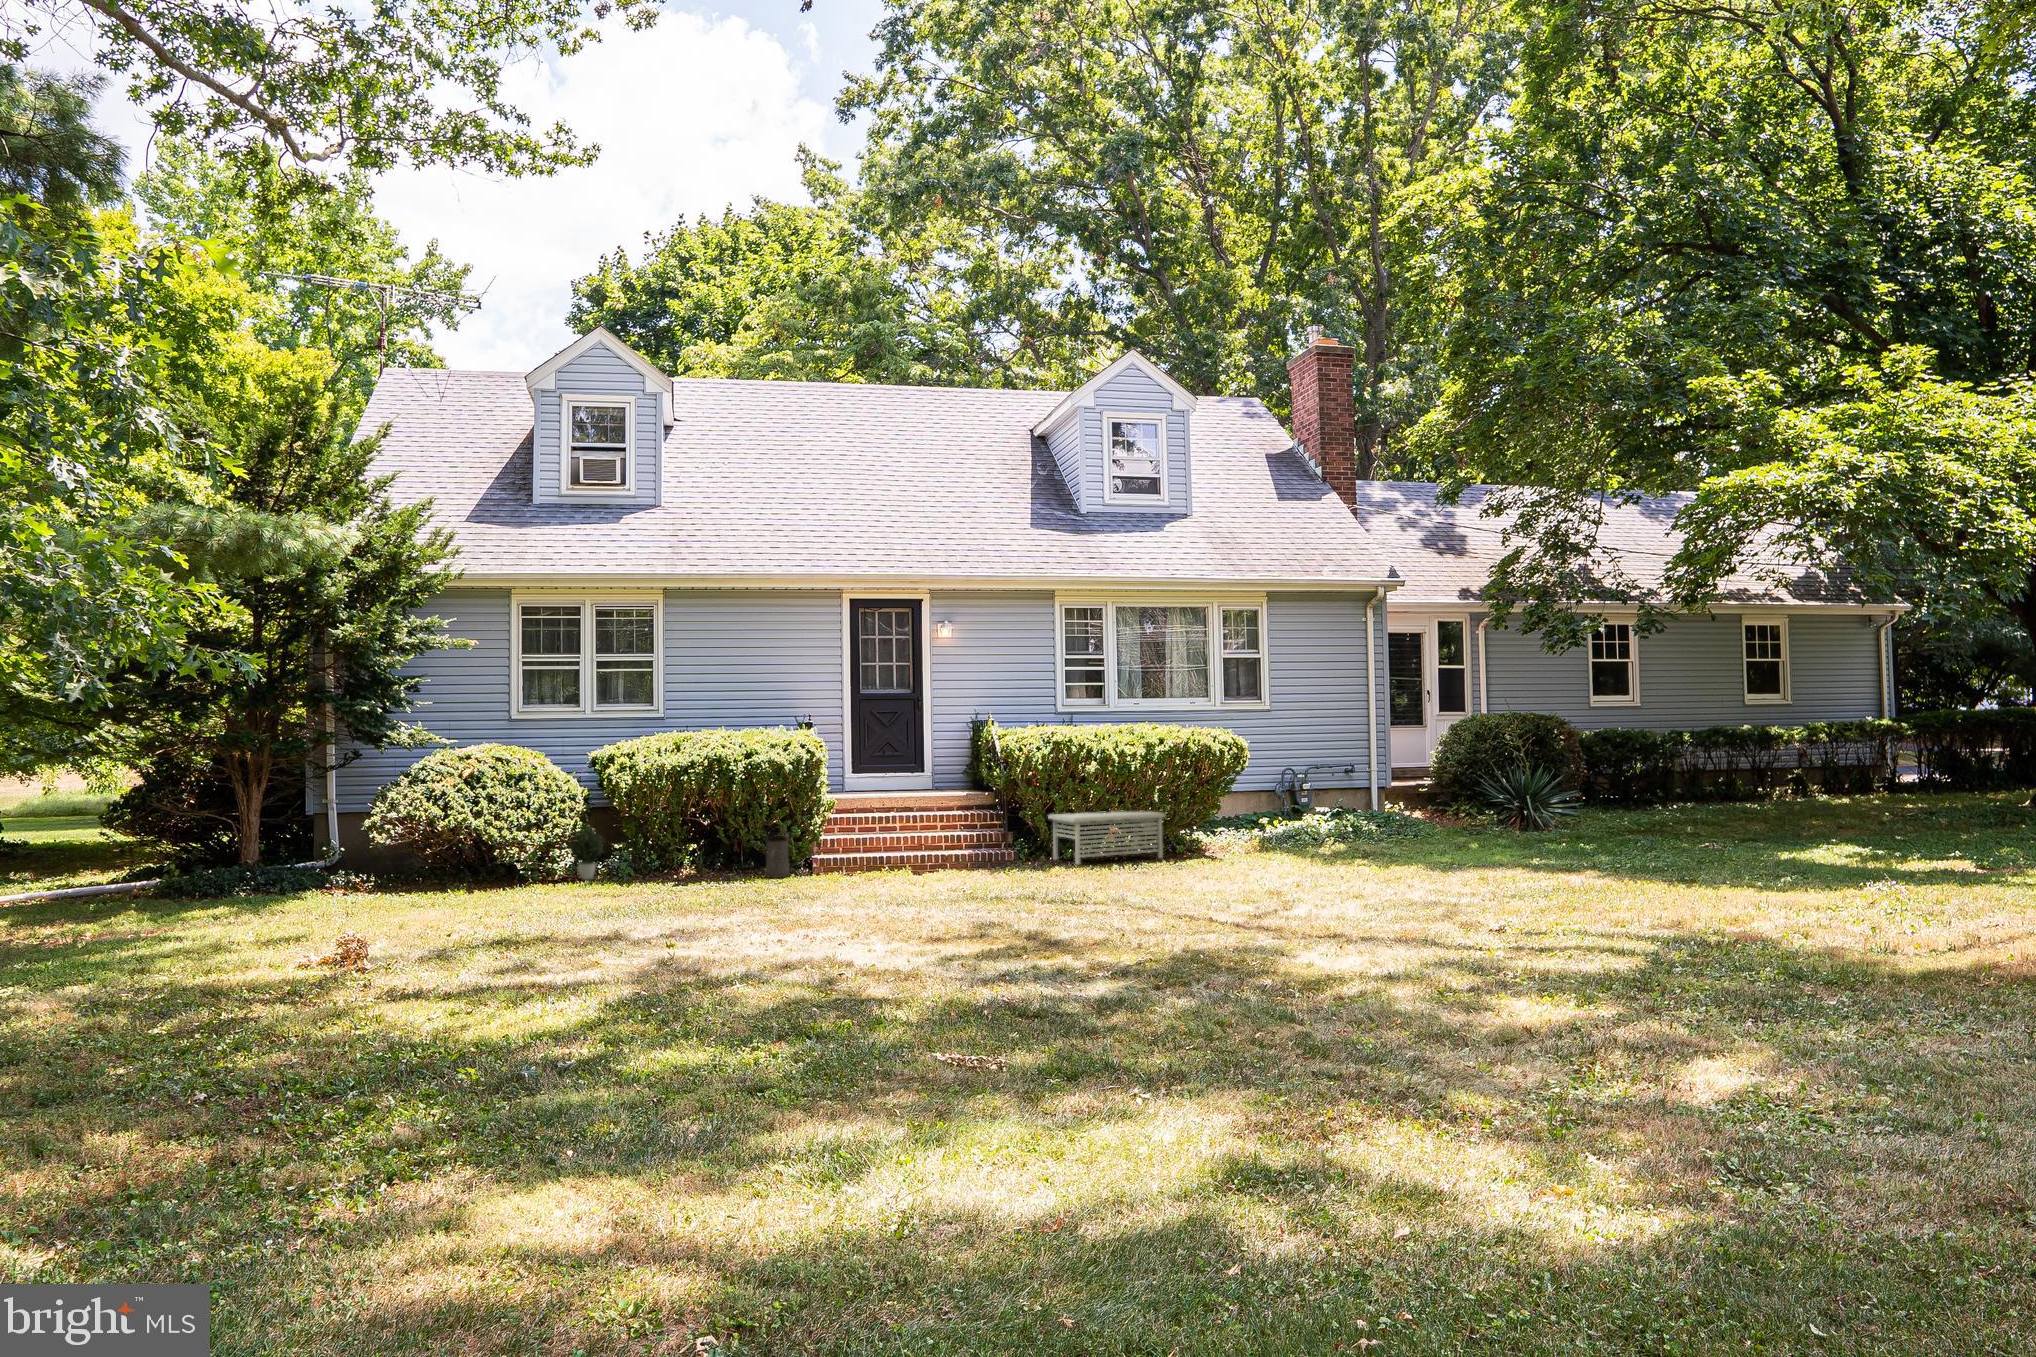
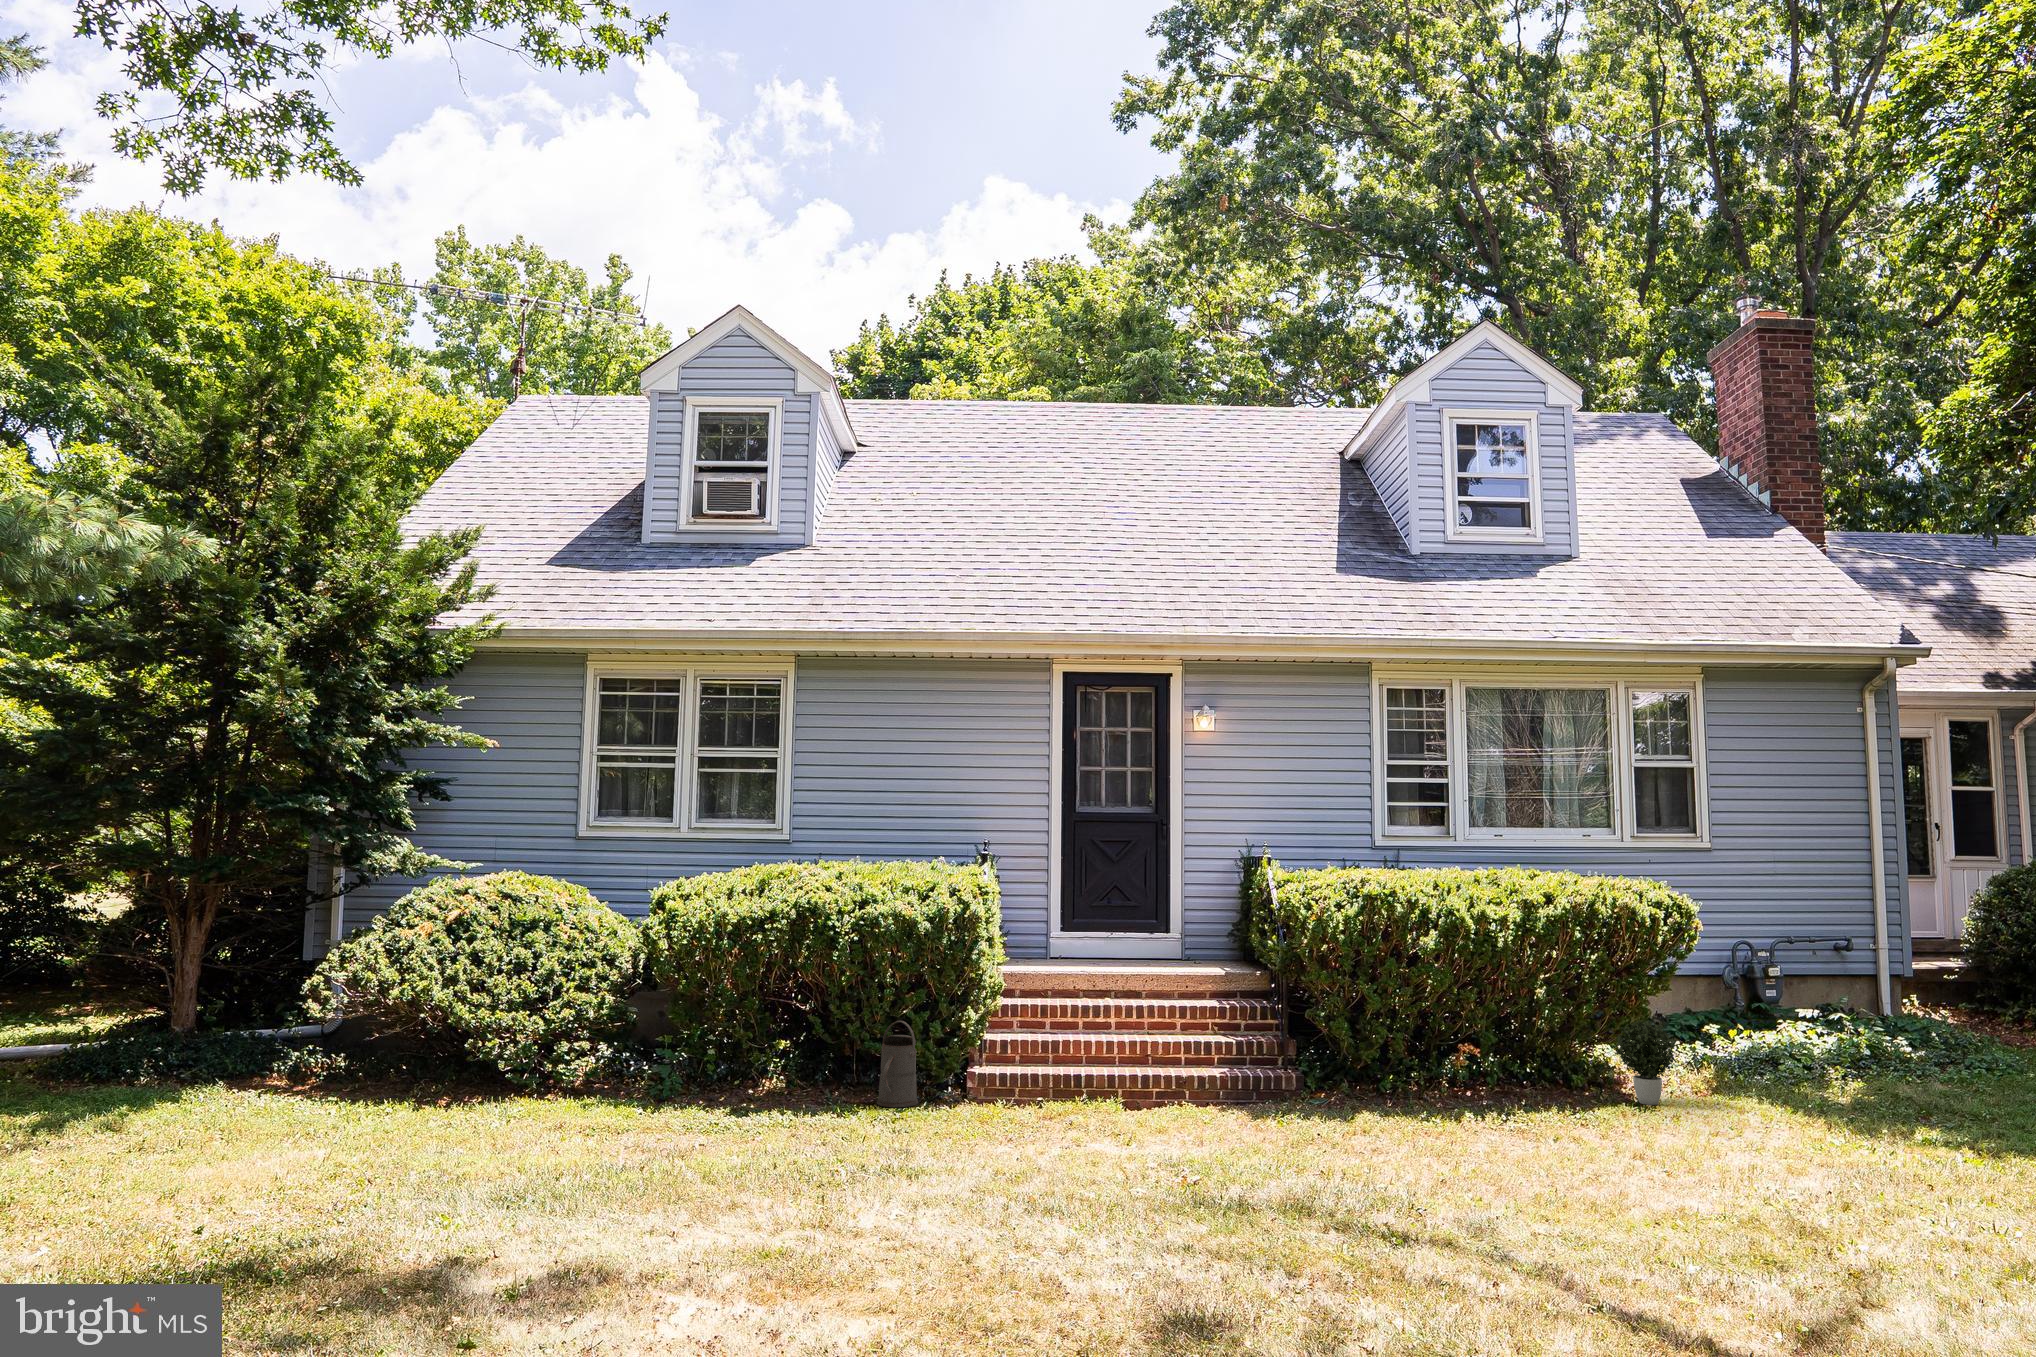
storage bench: present [1048,812,1165,865] -> none [1355,1017,1566,1117]
potted plant: present [569,829,605,880] -> present [1615,1021,1677,1105]

